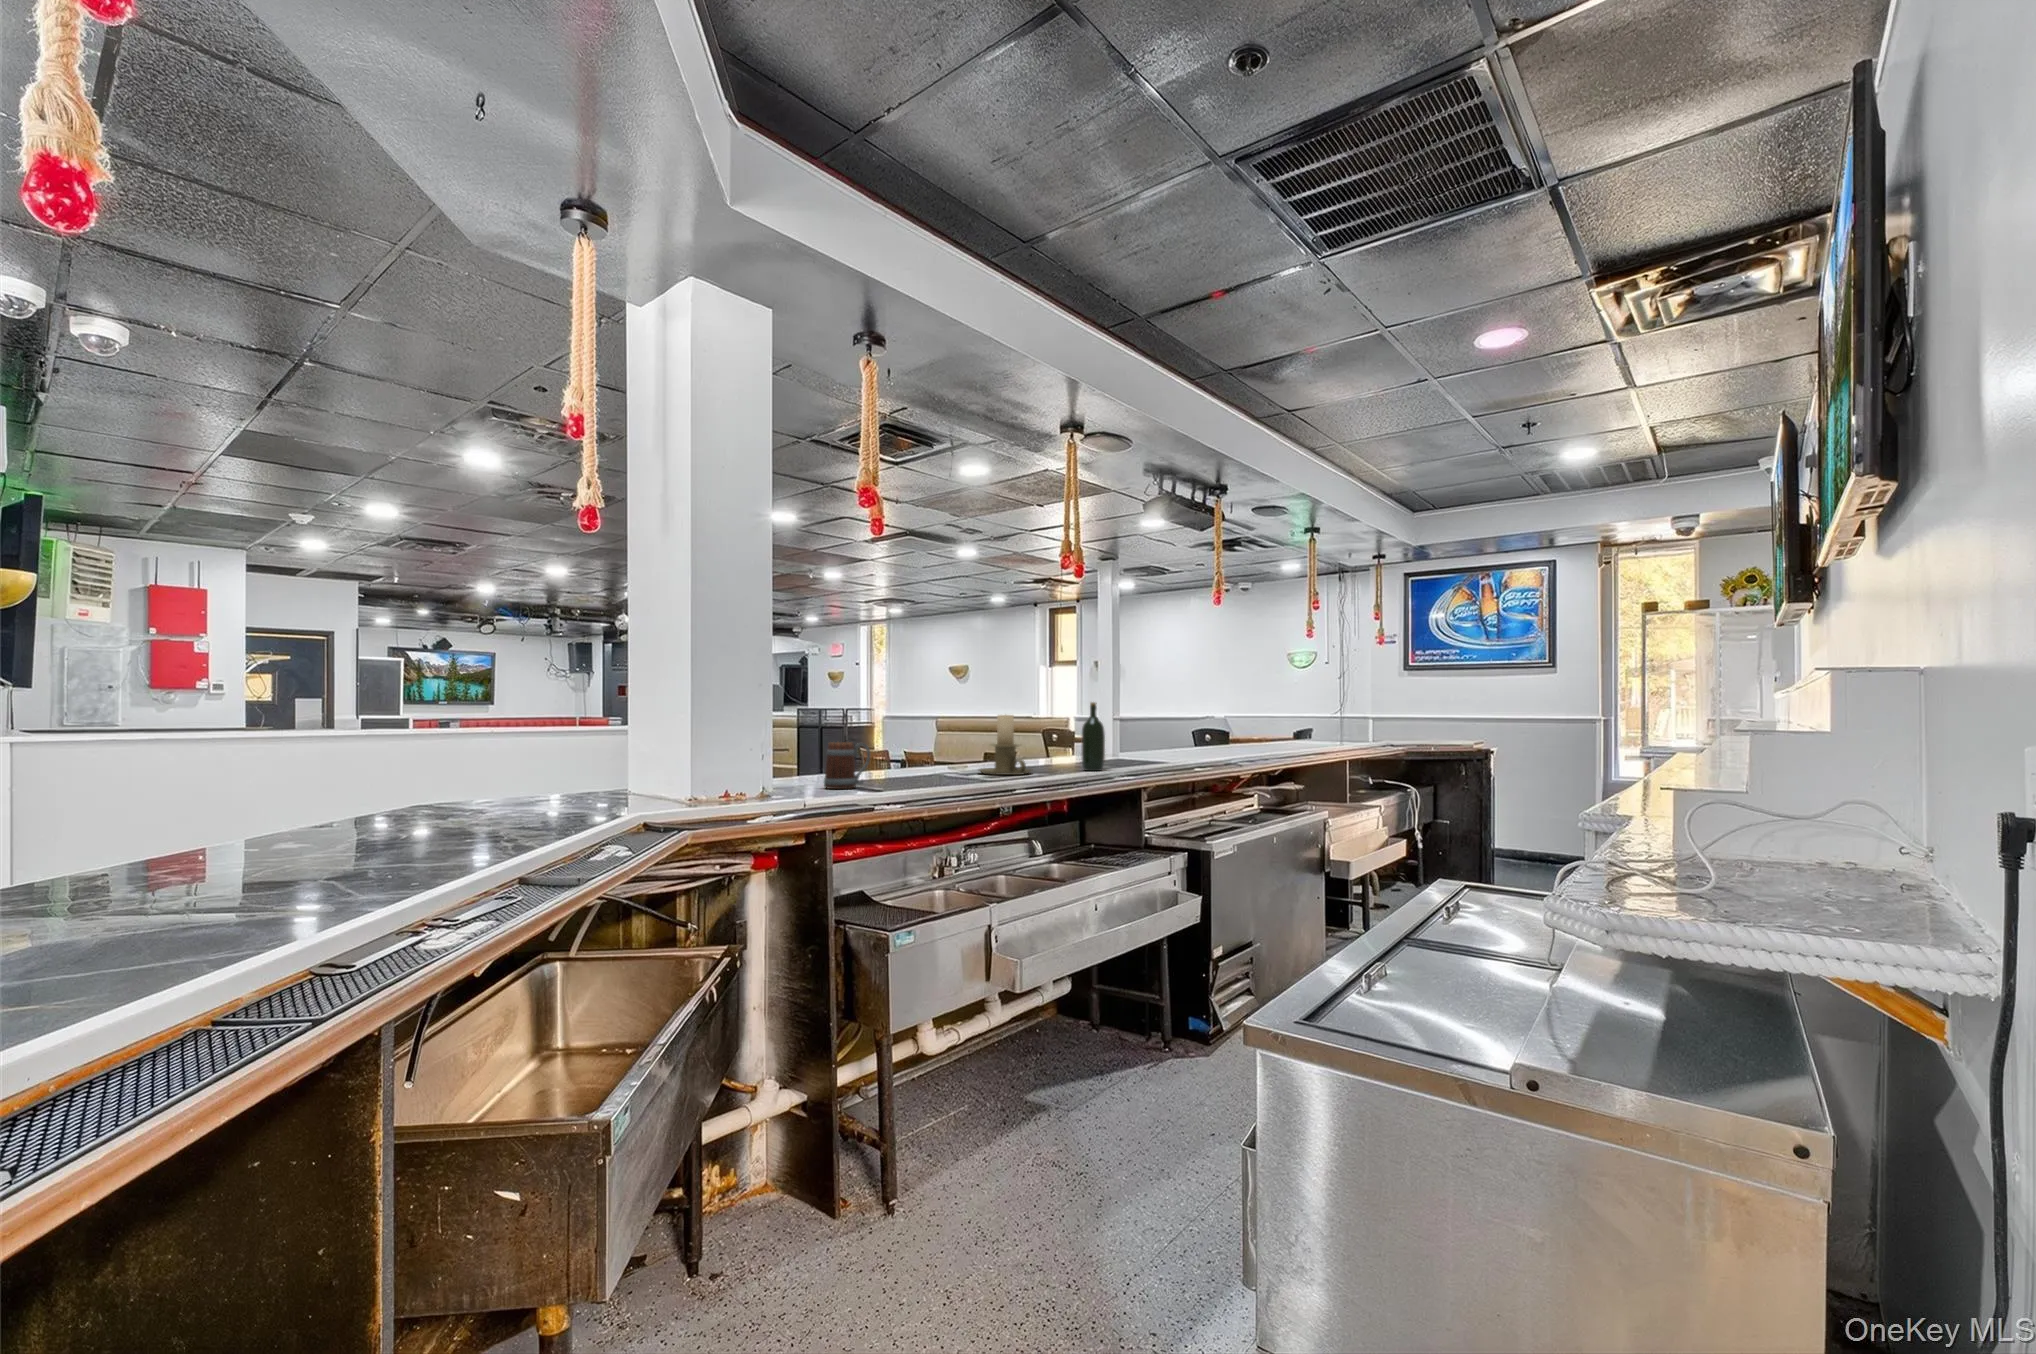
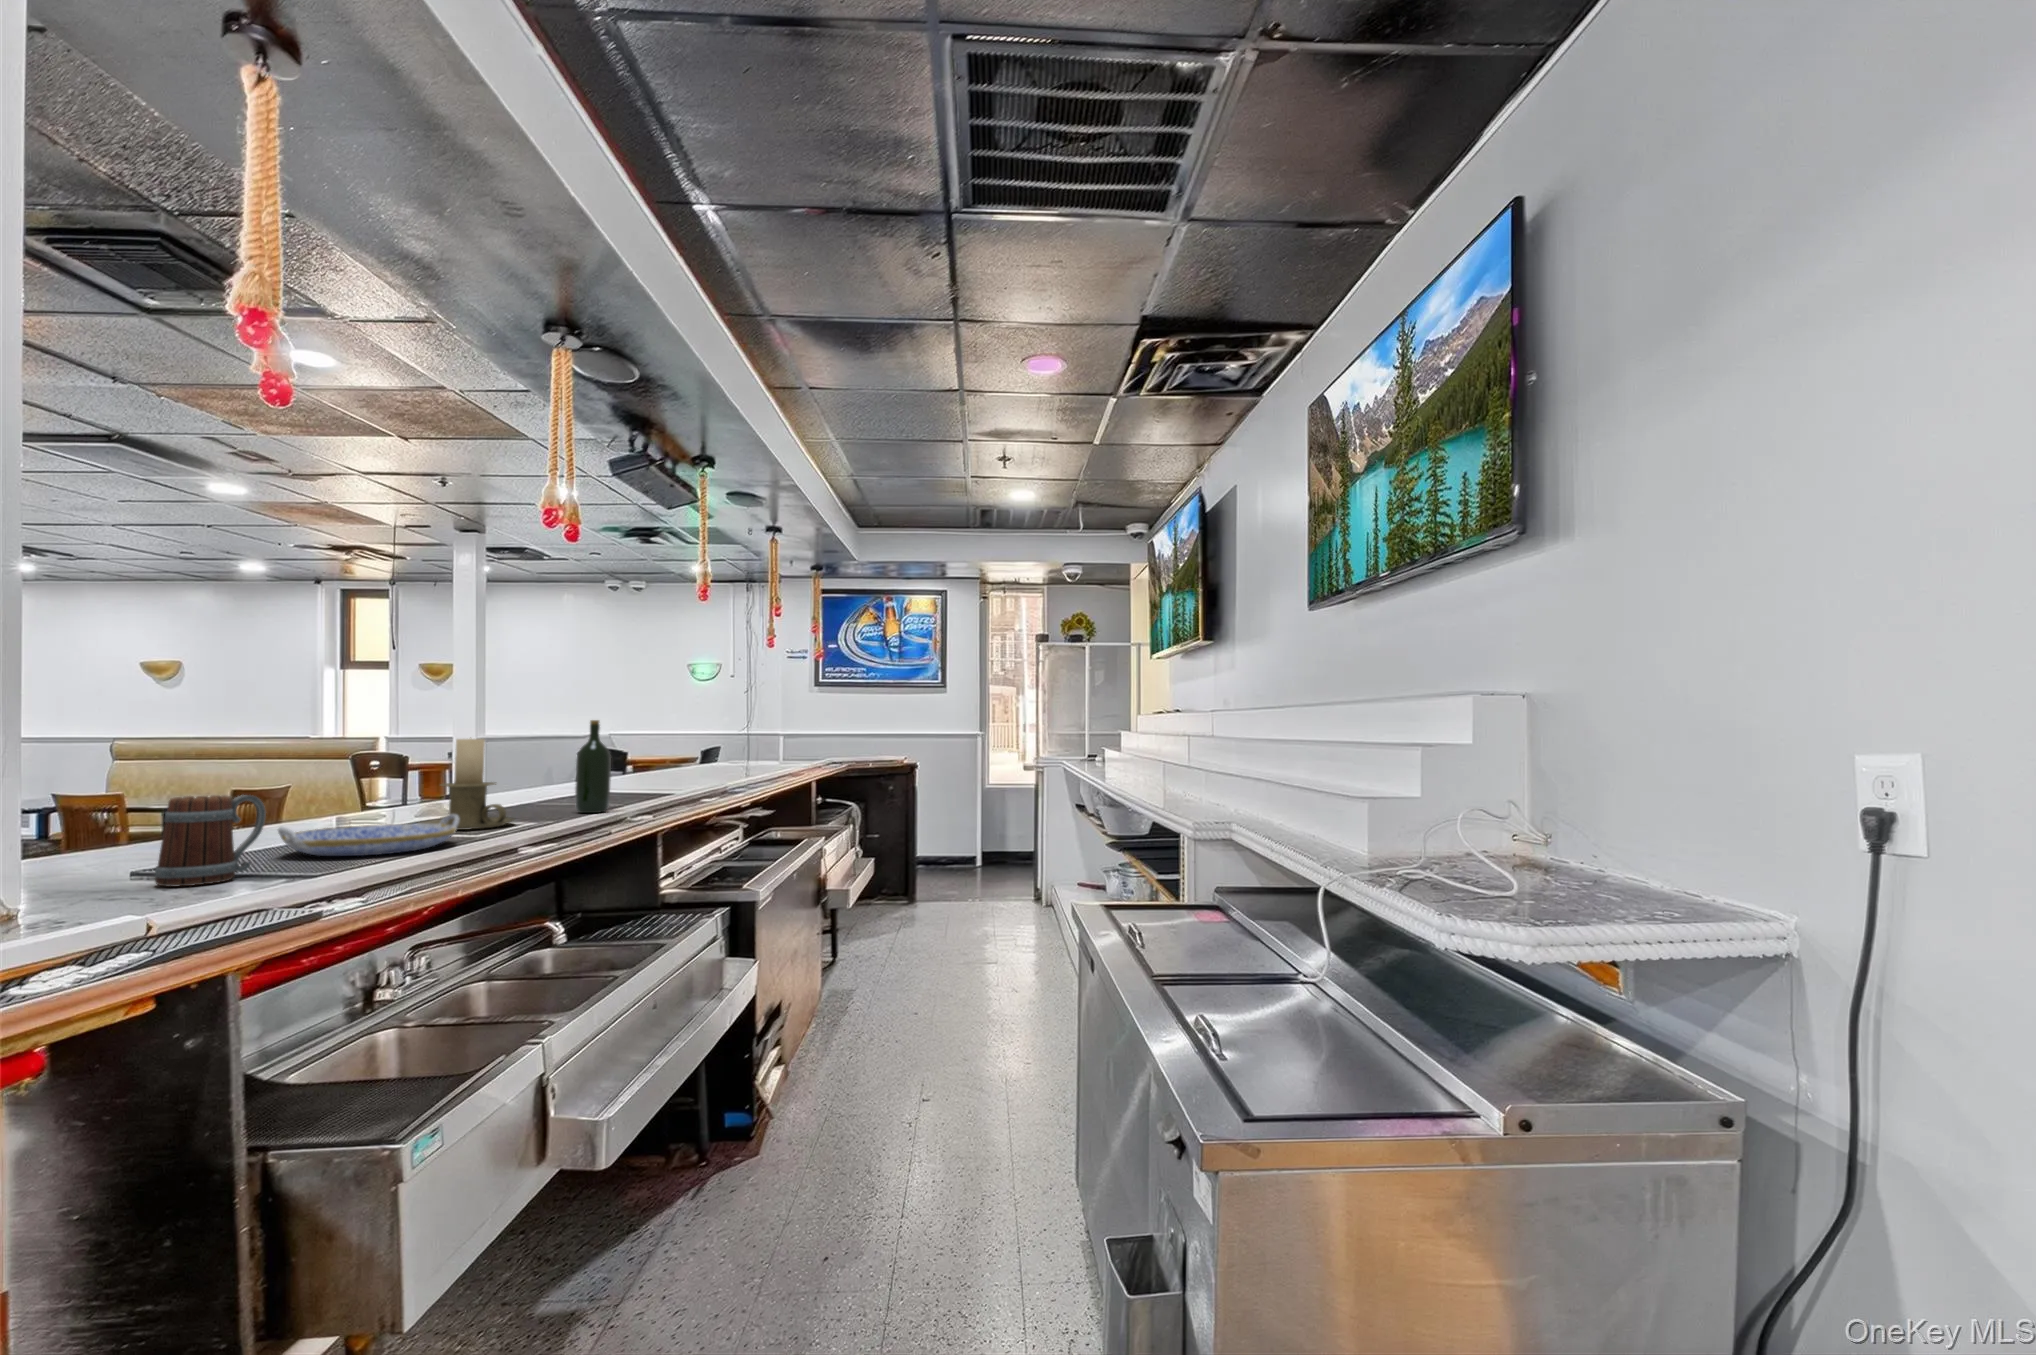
serving tray: none [888,763,981,783] -> present [278,814,459,856]

